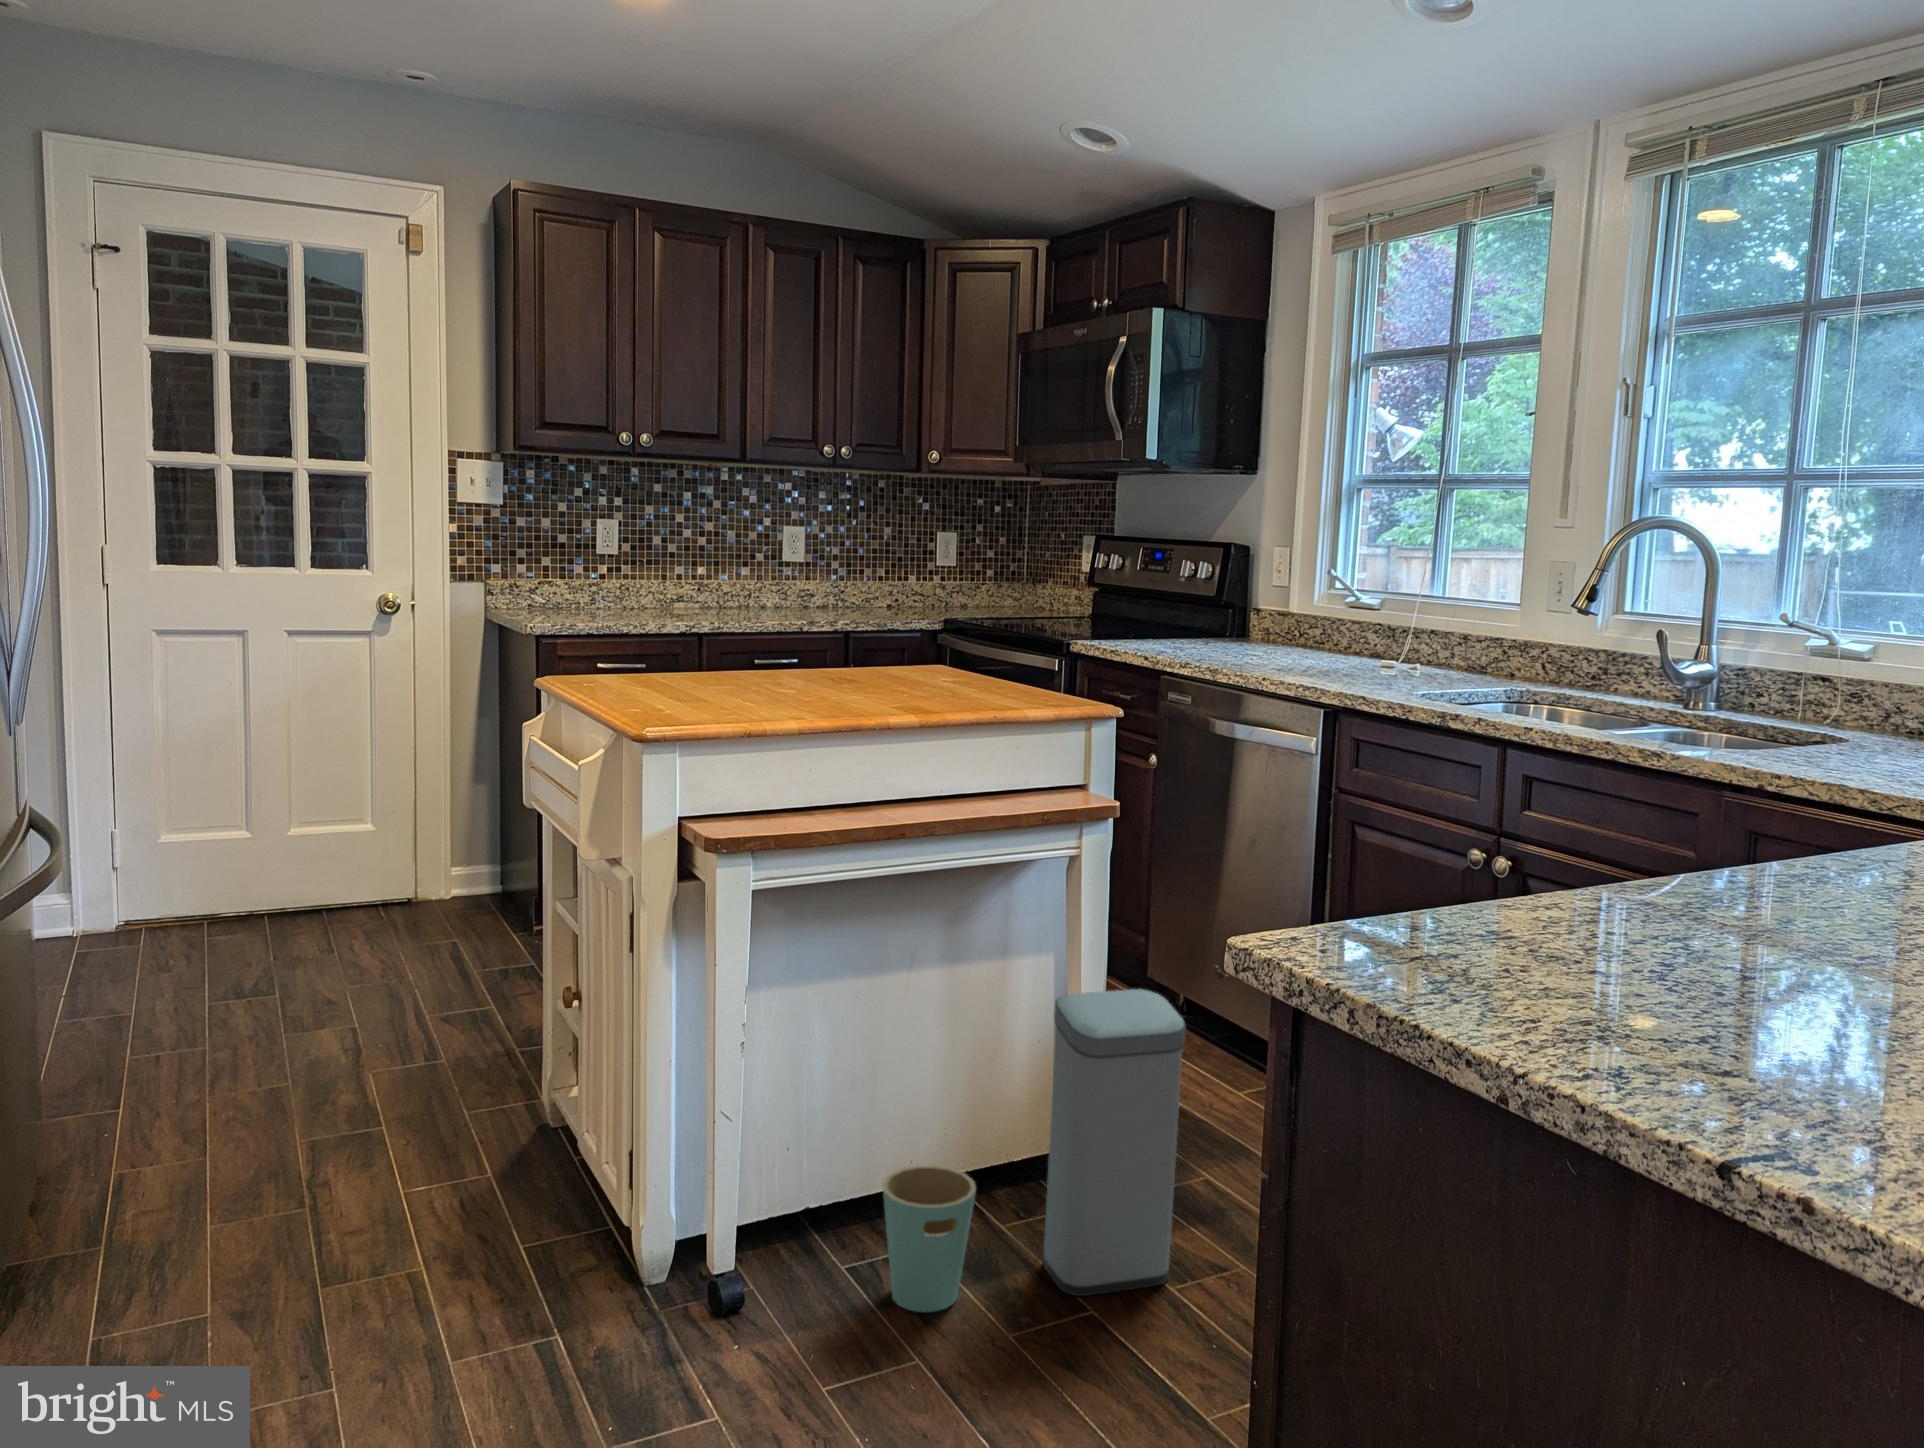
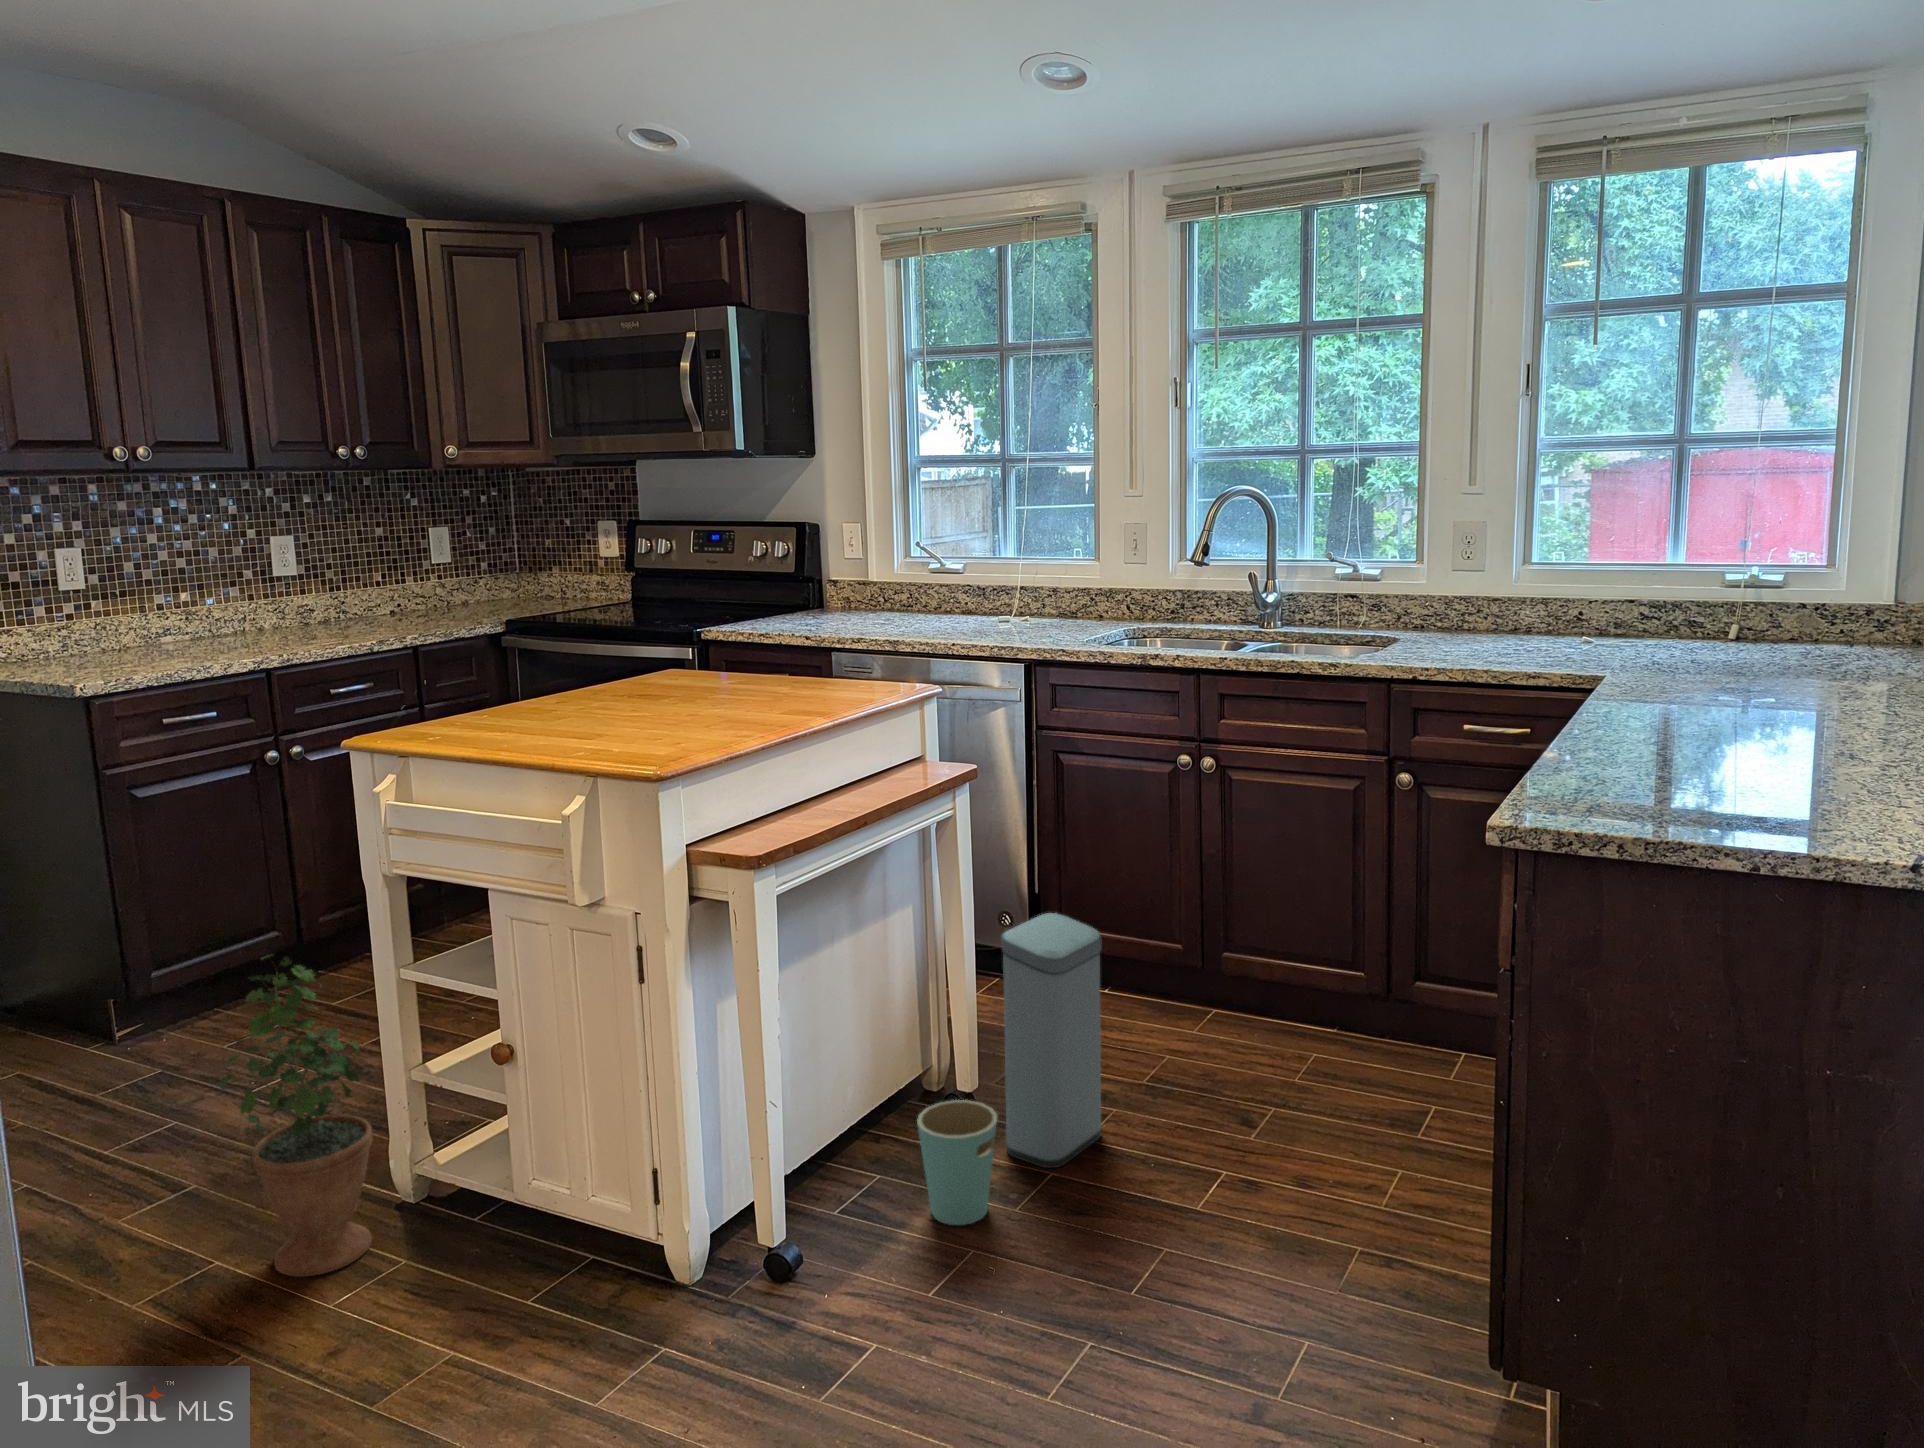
potted plant: none [366,849,497,1143] -> present [220,957,373,1277]

